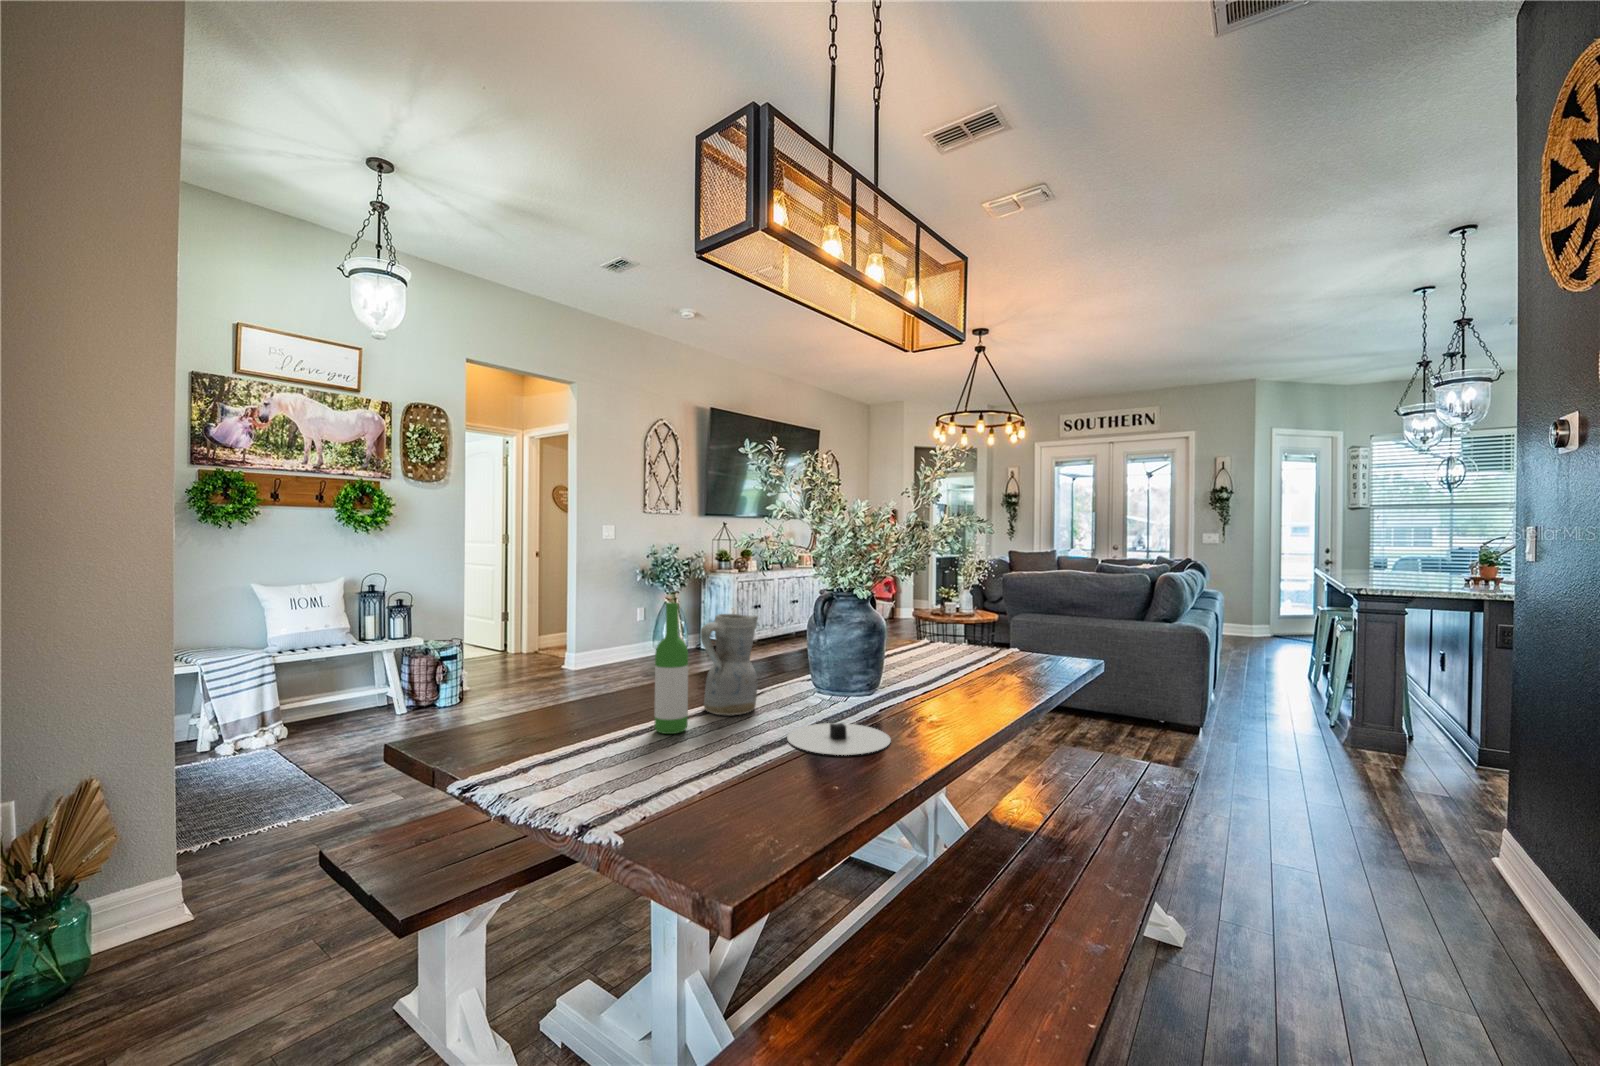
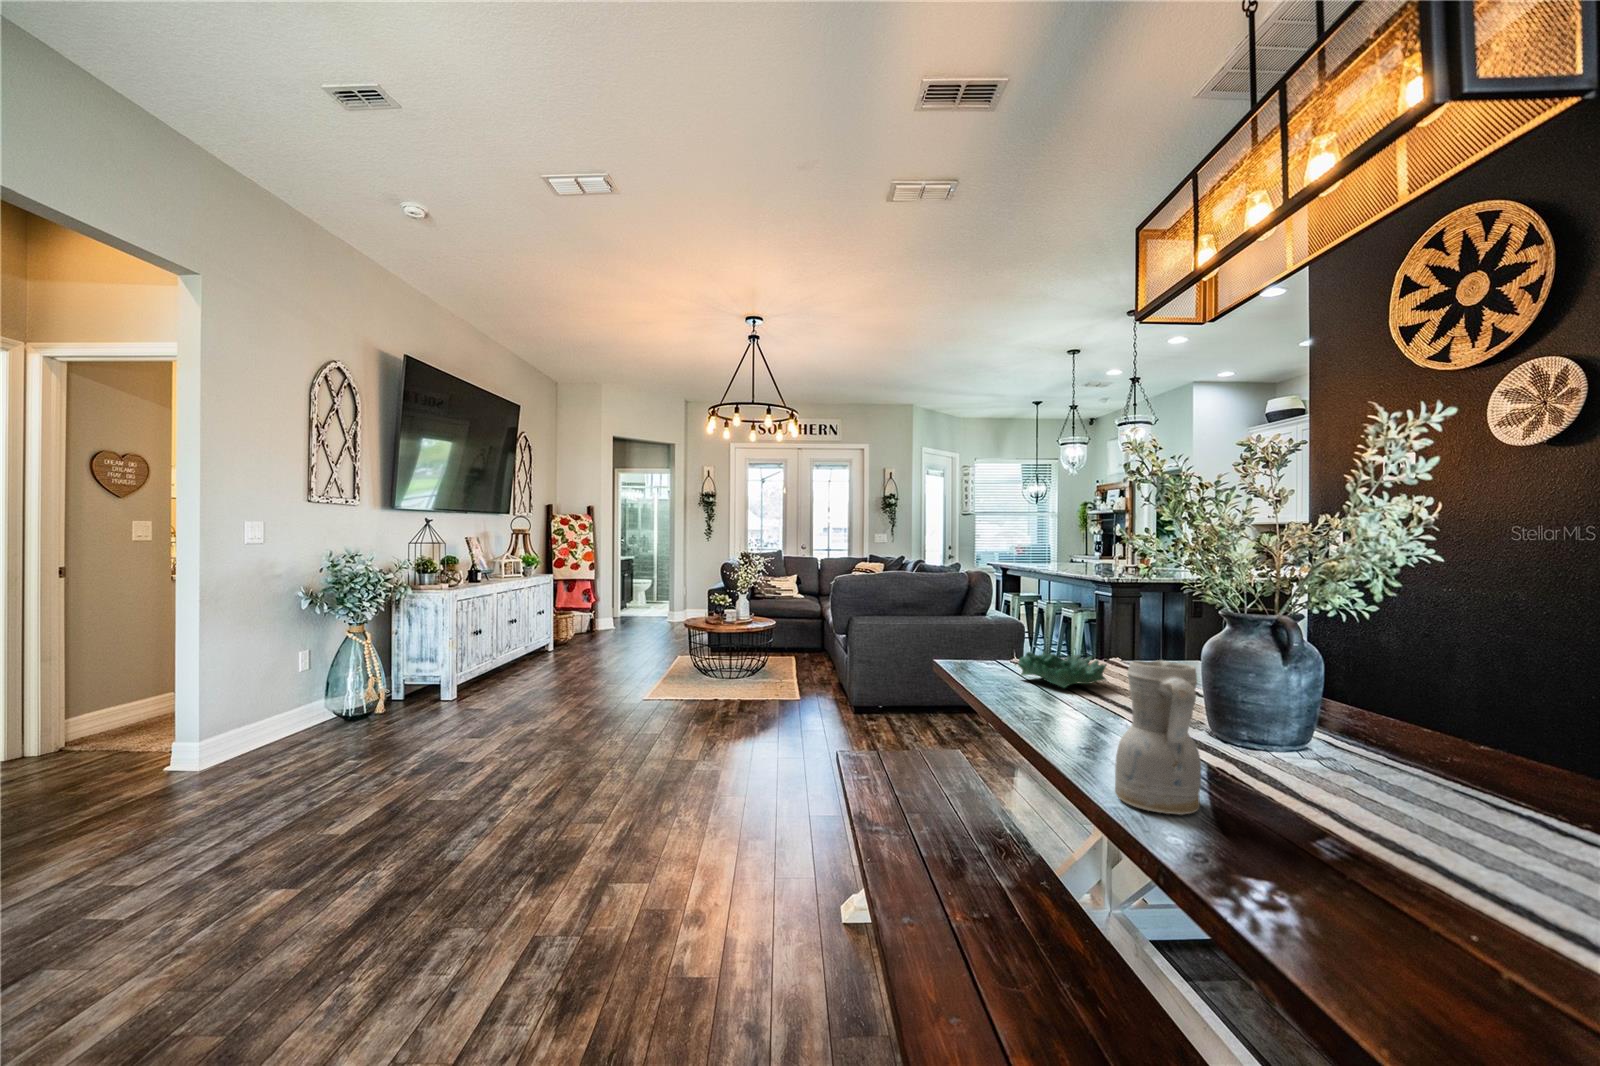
wine bottle: present [655,603,688,734] -> none [1210,656,1272,869]
decorative bowl: none [916,632,986,663] -> present [1018,651,1106,688]
plate: present [787,723,891,755] -> none [1265,773,1498,863]

